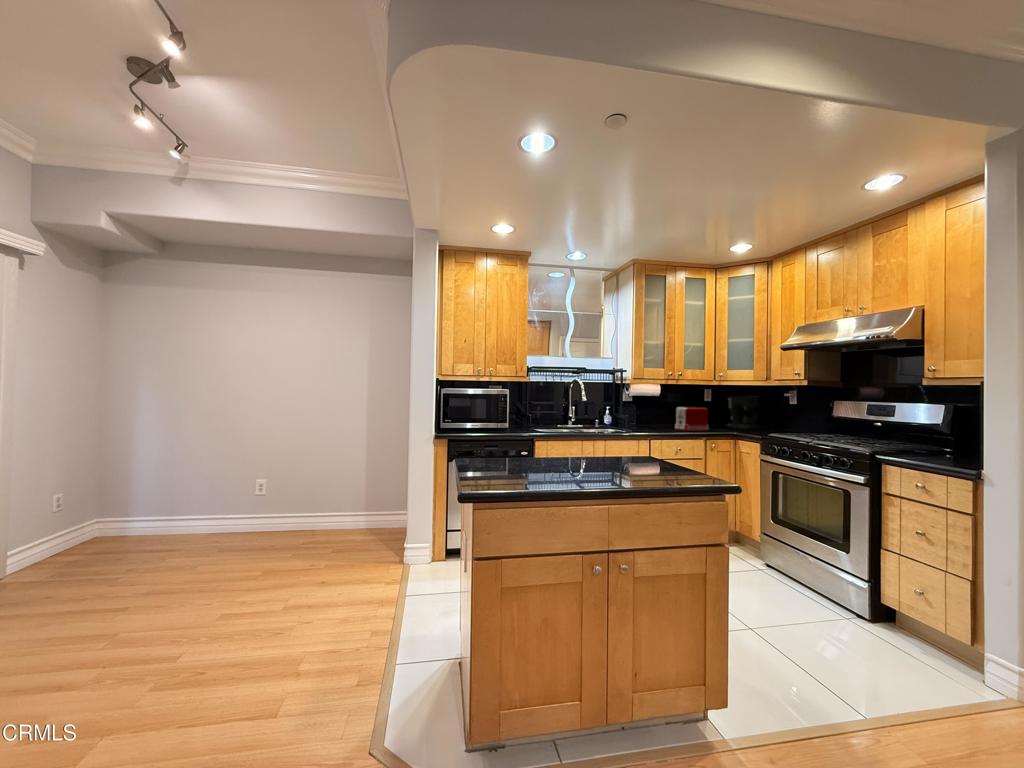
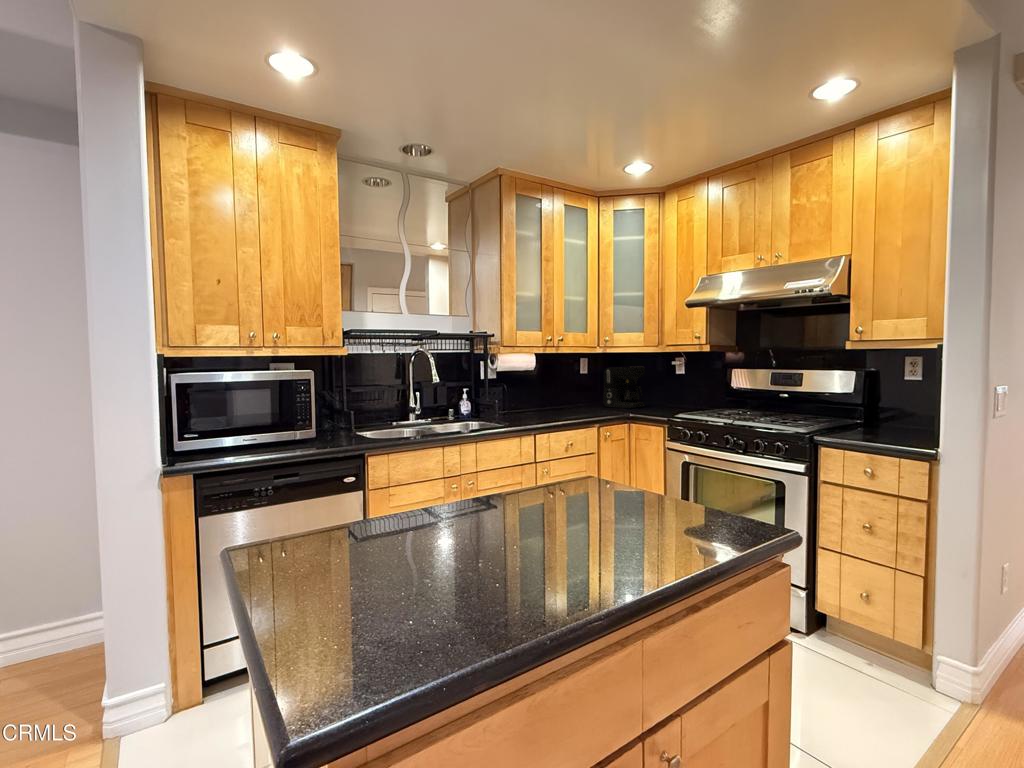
toaster: present [675,407,709,431] -> none [553,384,594,417]

